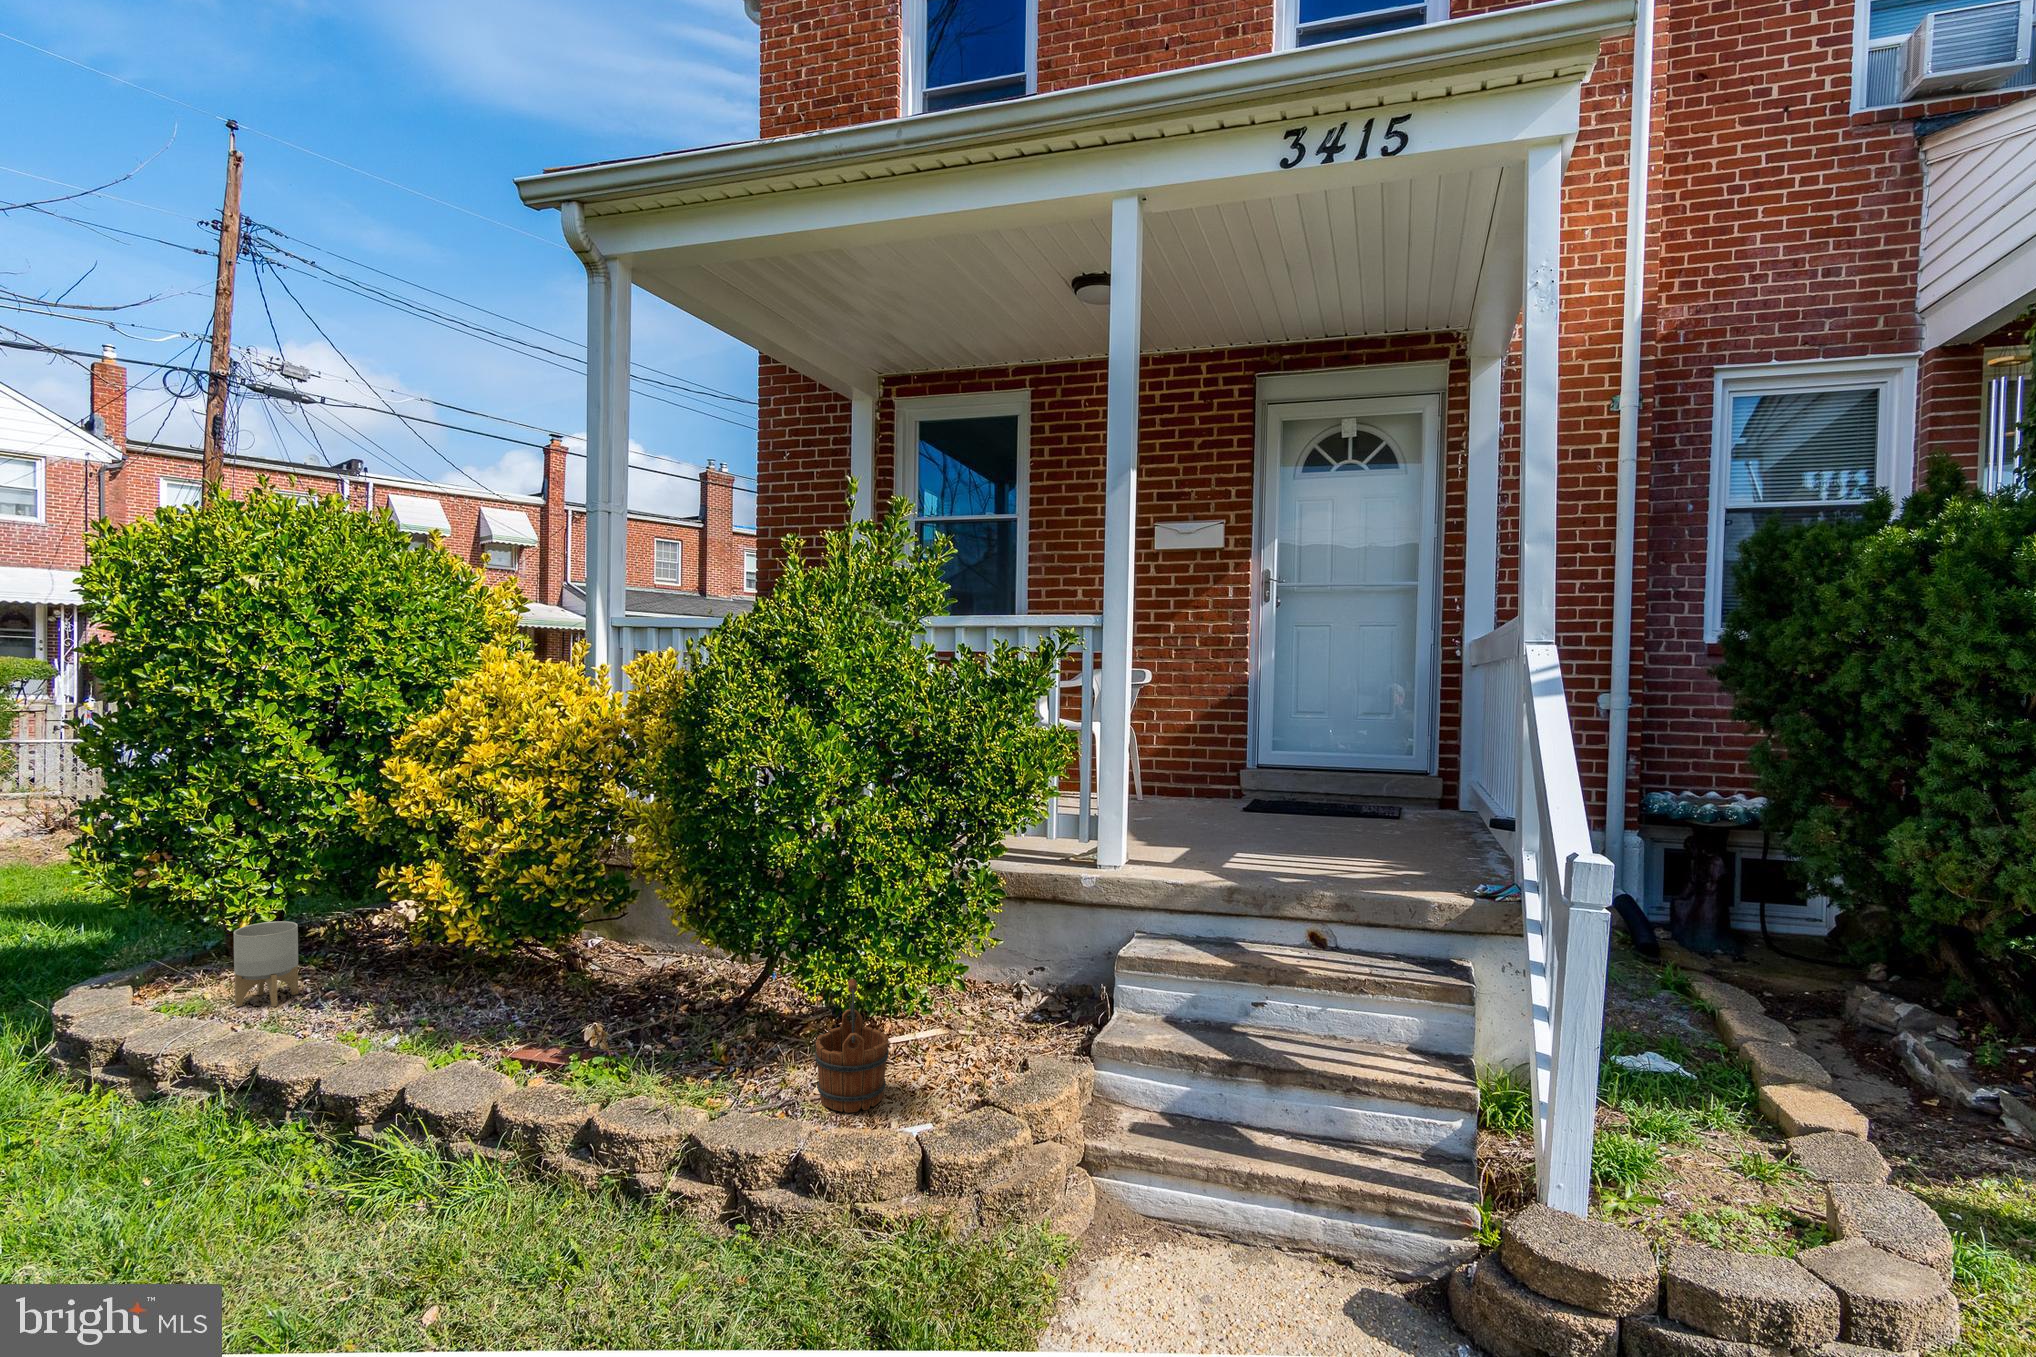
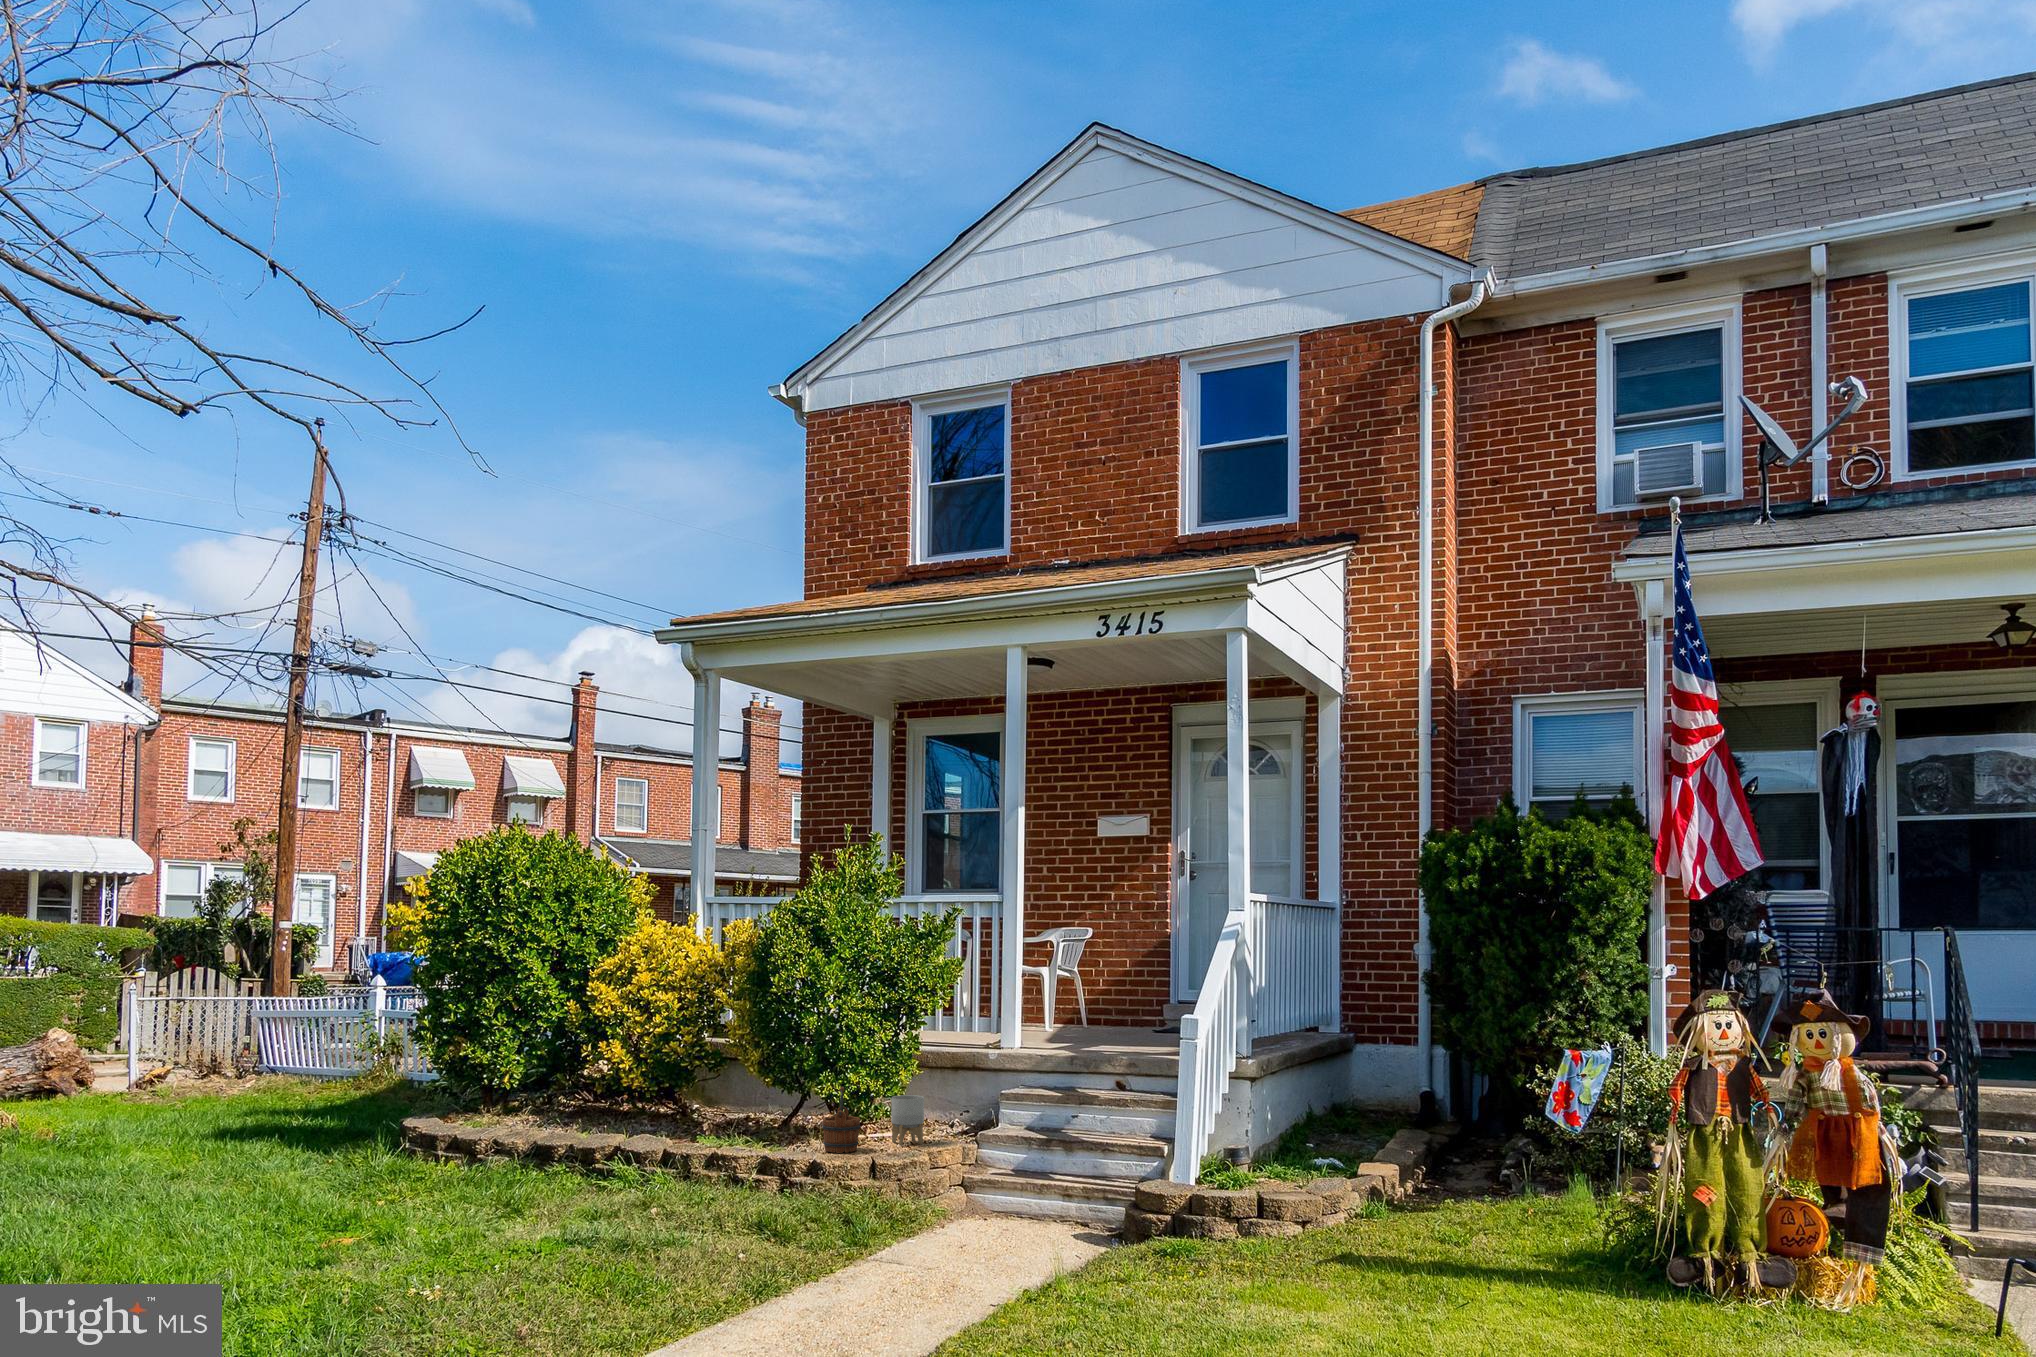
planter: present [234,921,298,1007] -> present [891,1095,924,1146]

